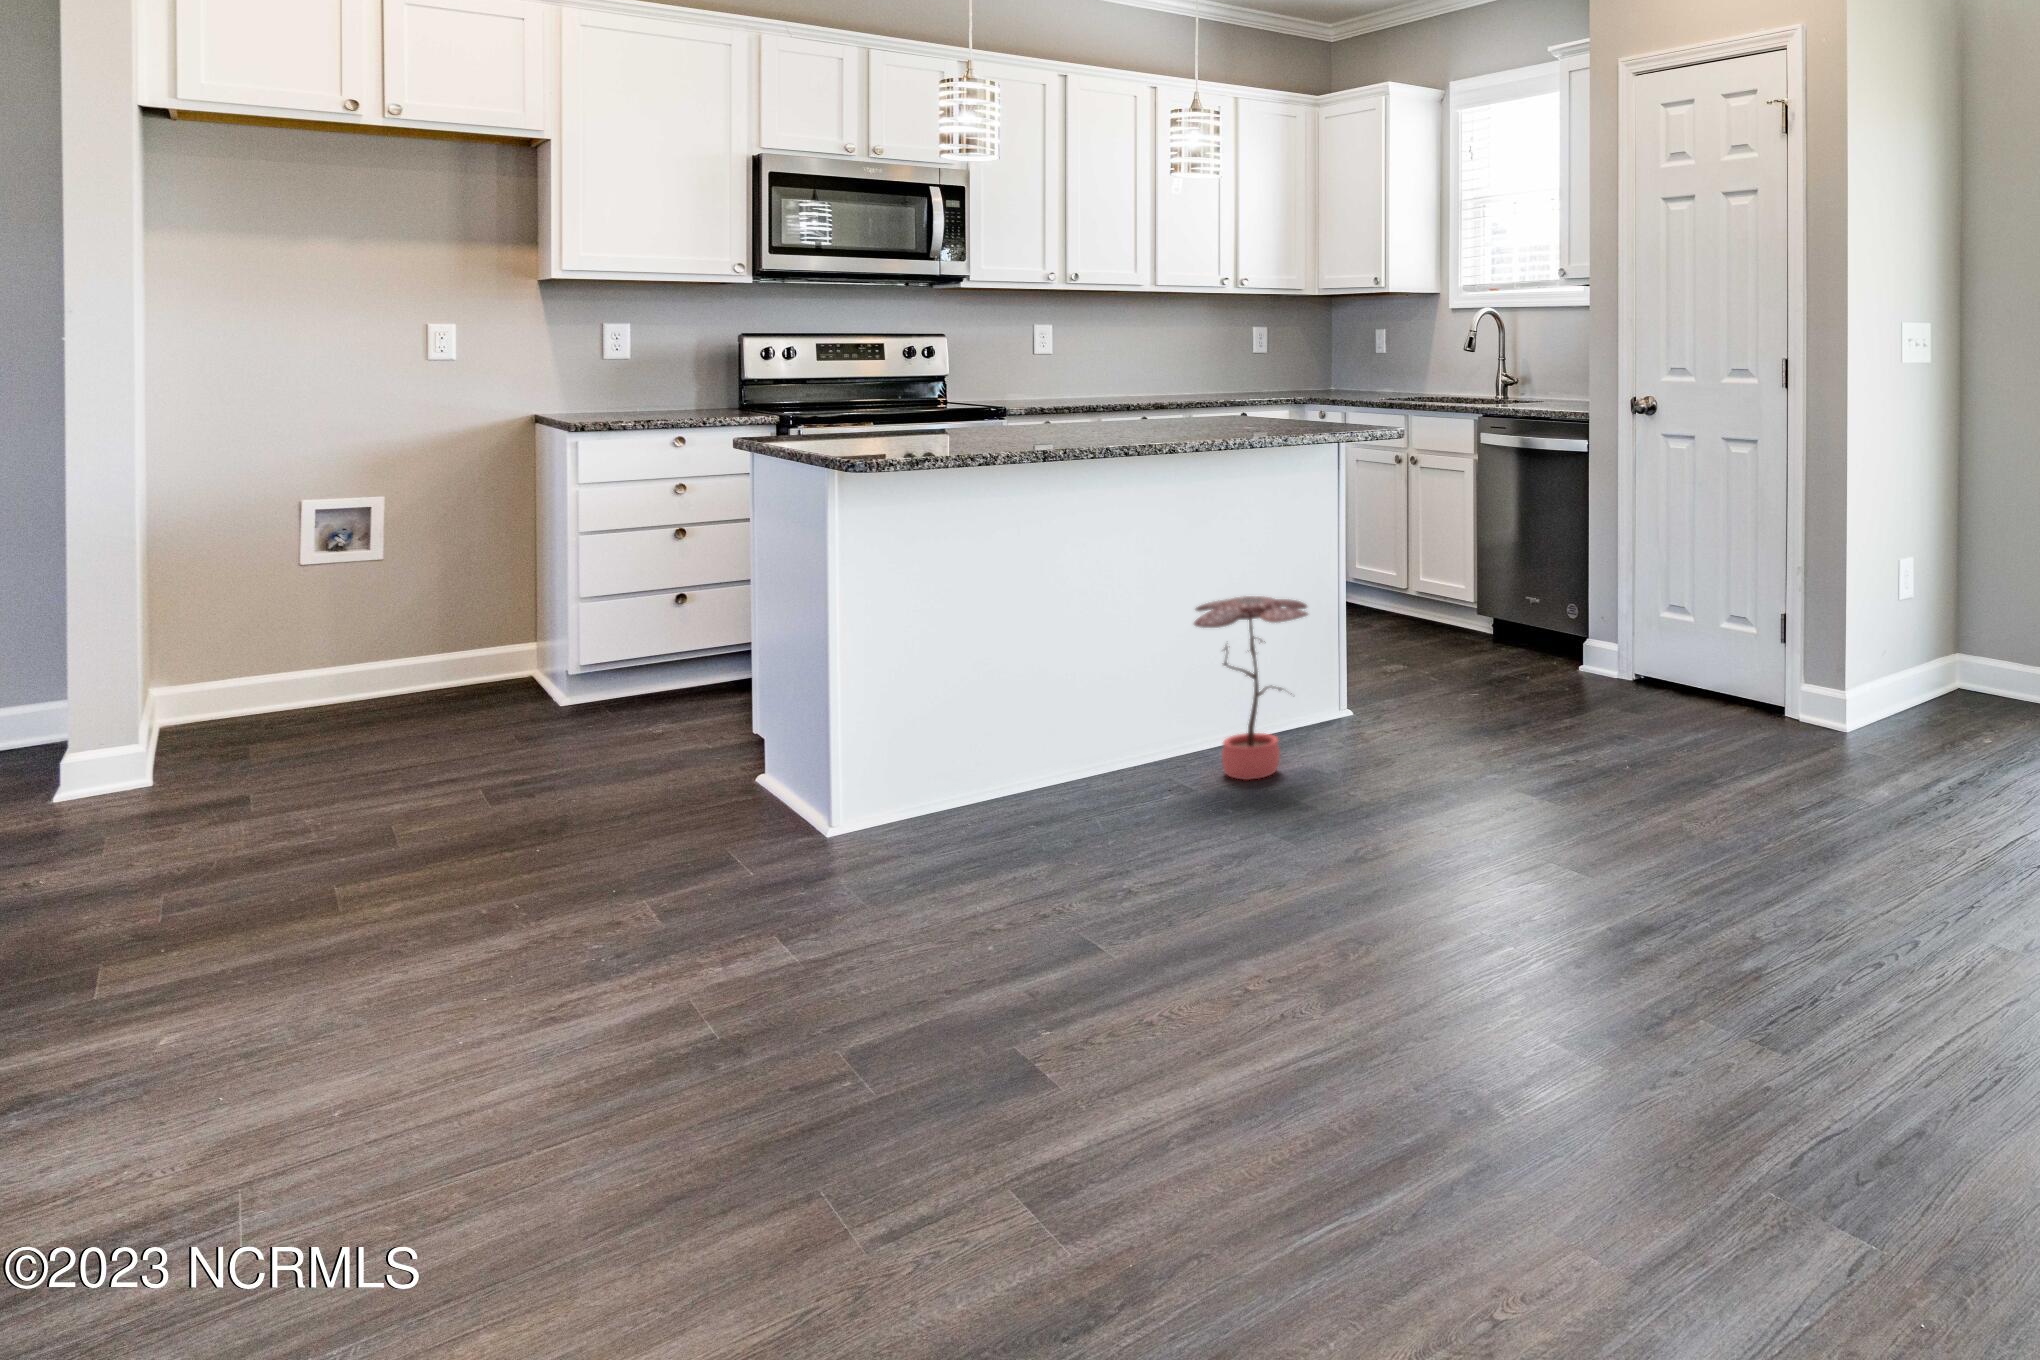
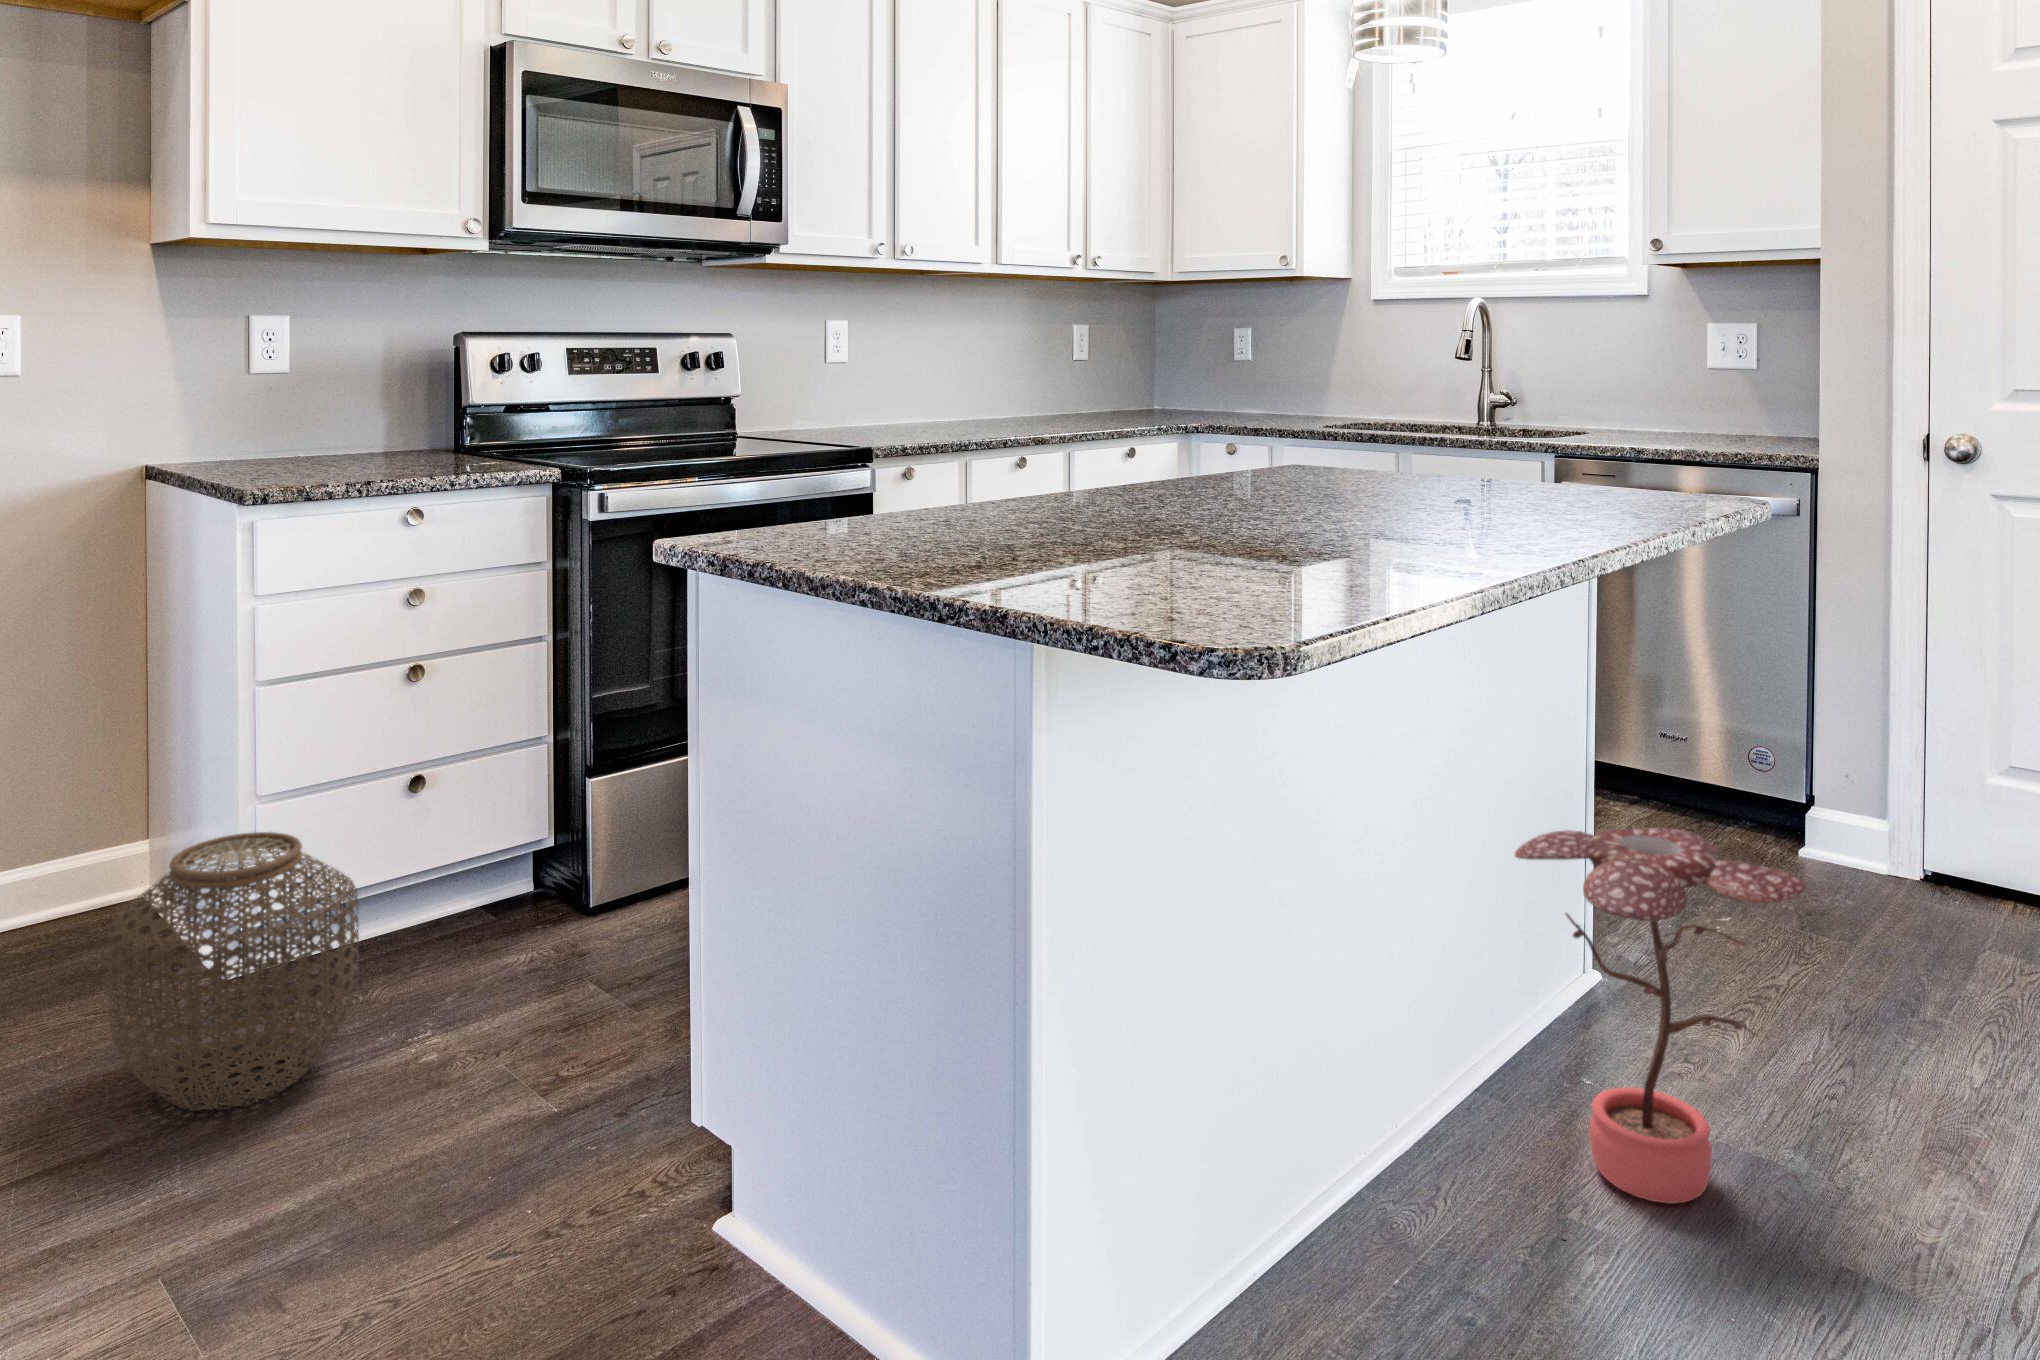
woven basket: none [477,610,621,749] -> present [108,832,359,1110]

